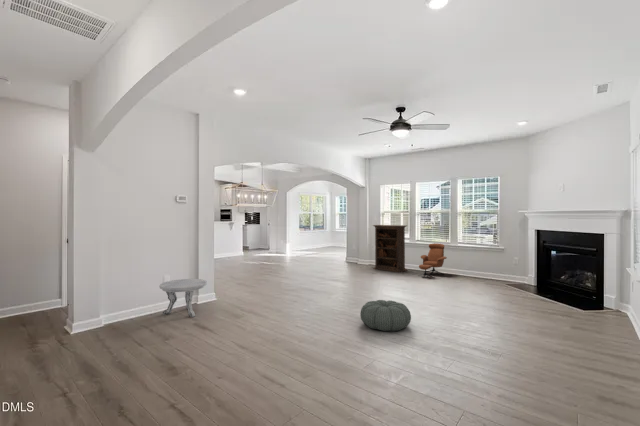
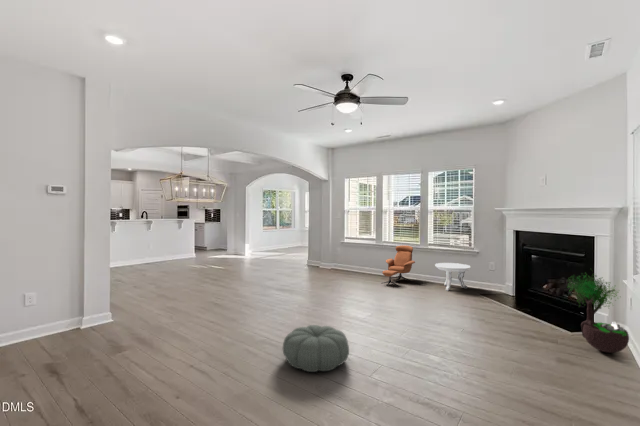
bookcase: present [373,225,407,272] -> none [333,224,373,279]
potted tree: none [580,258,629,323] -> present [568,273,629,353]
side table: present [159,279,207,317] -> present [435,263,471,291]

